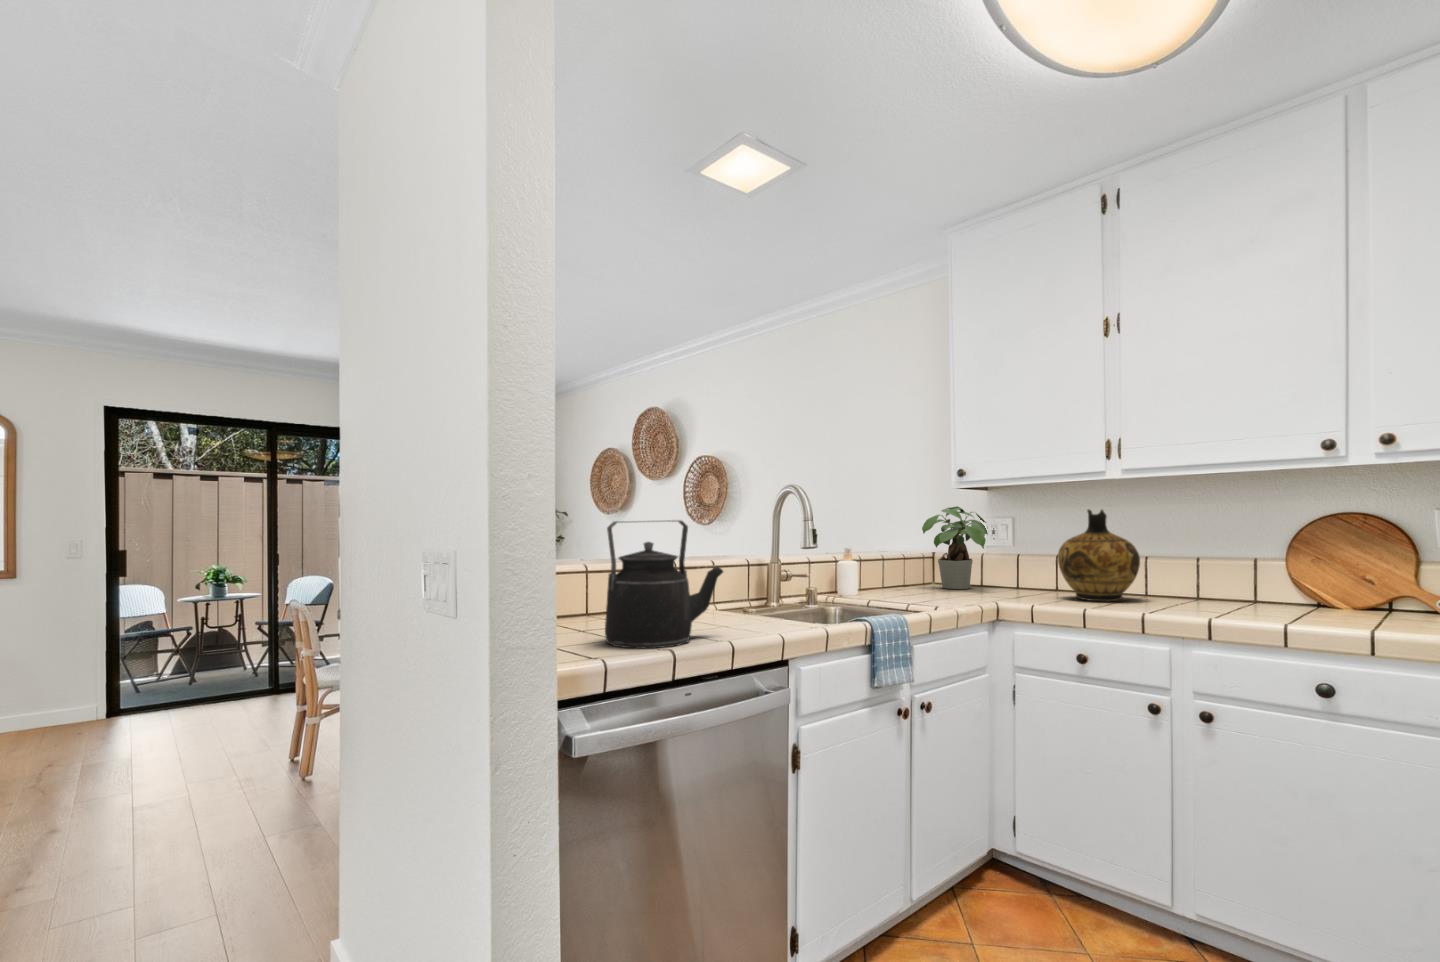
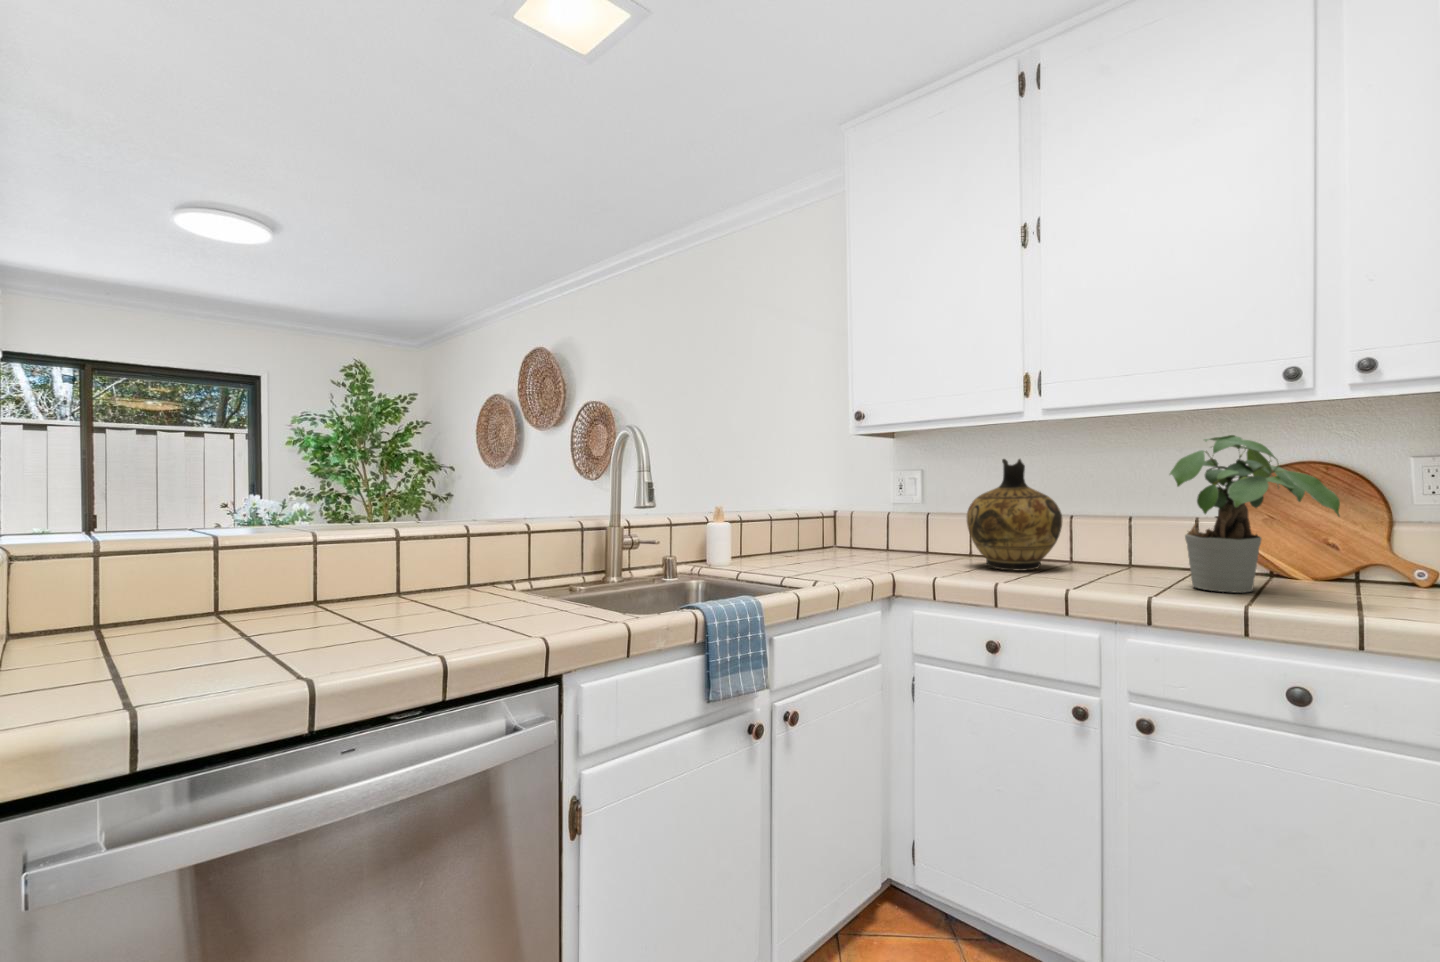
potted plant: present [922,506,988,589] -> present [1170,435,1340,593]
kettle: present [605,520,723,648] -> none [262,473,475,674]

